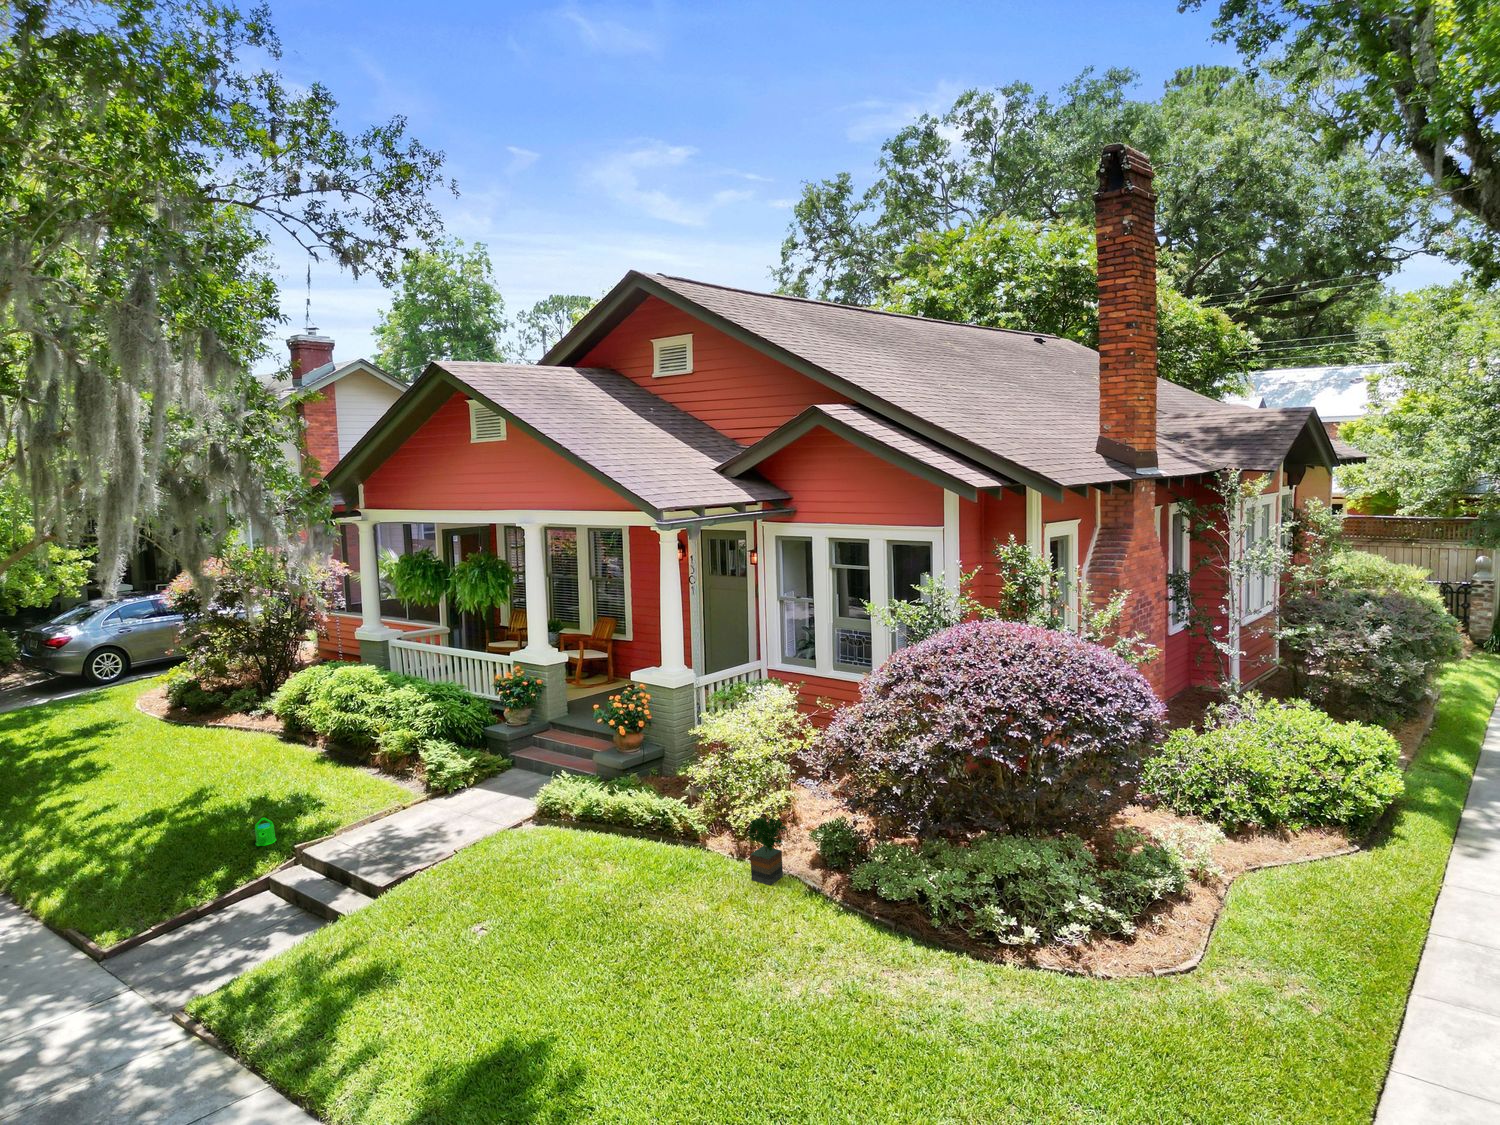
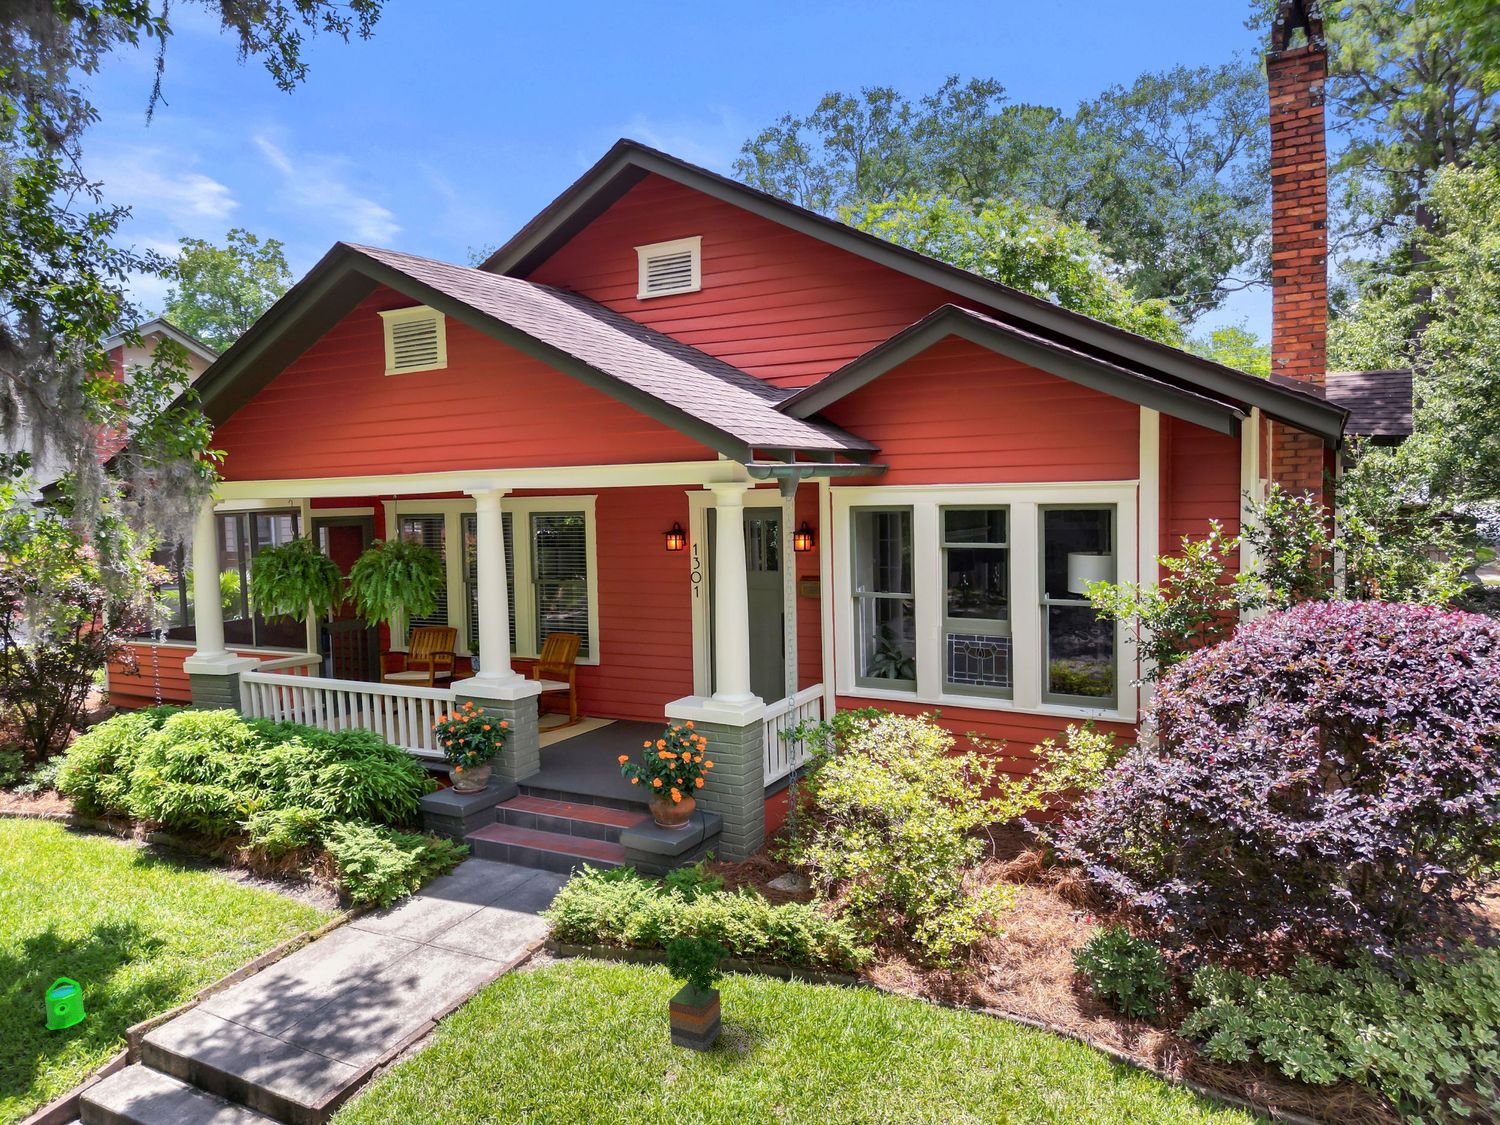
potted tree: present [748,817,787,885] -> present [666,935,730,1052]

